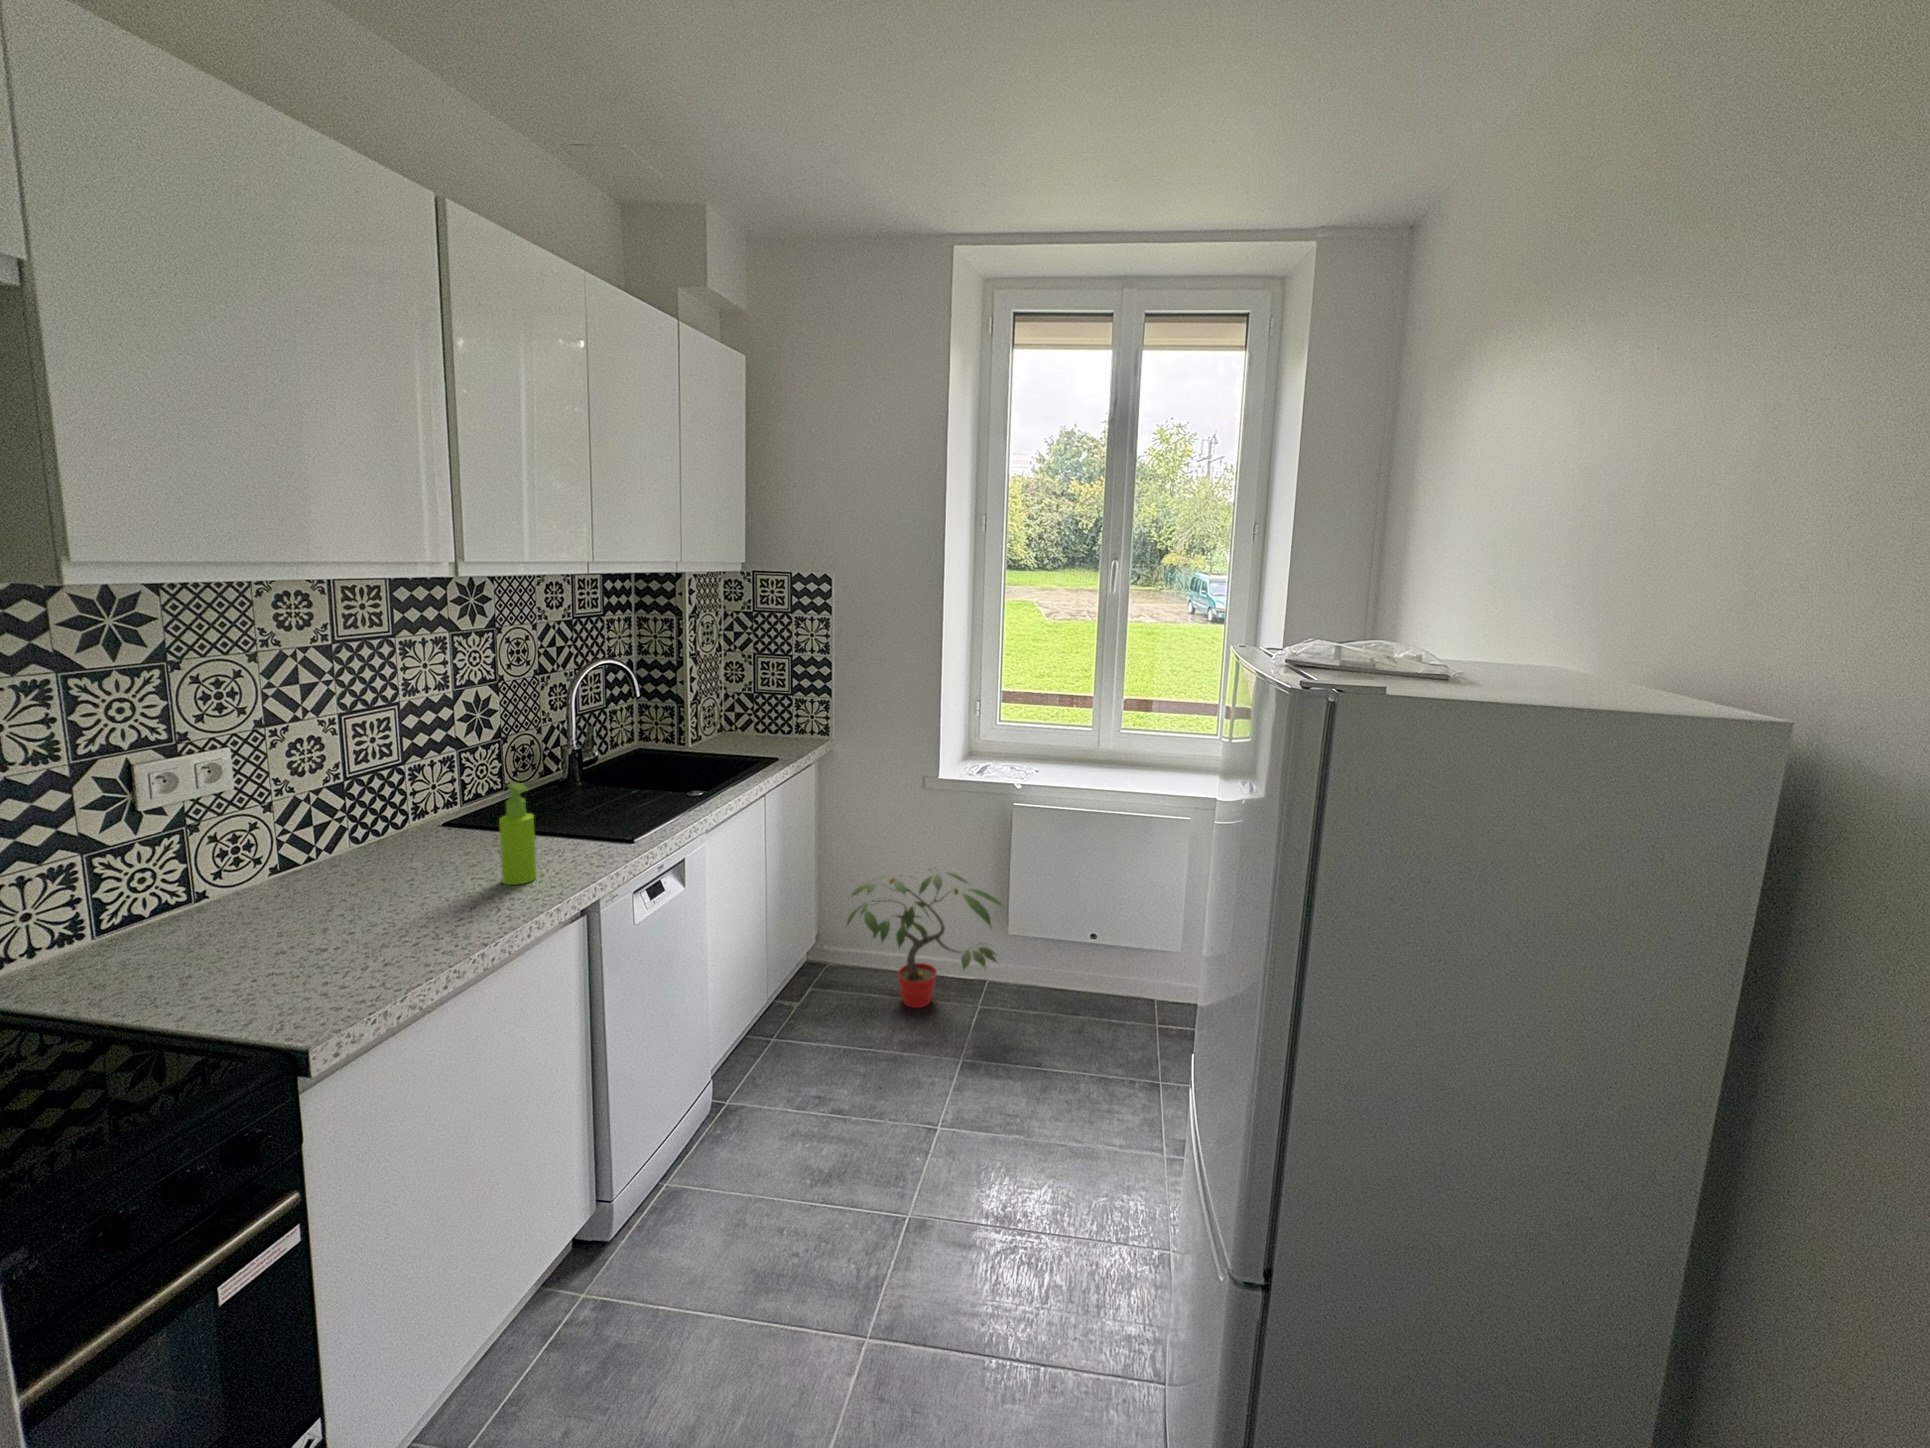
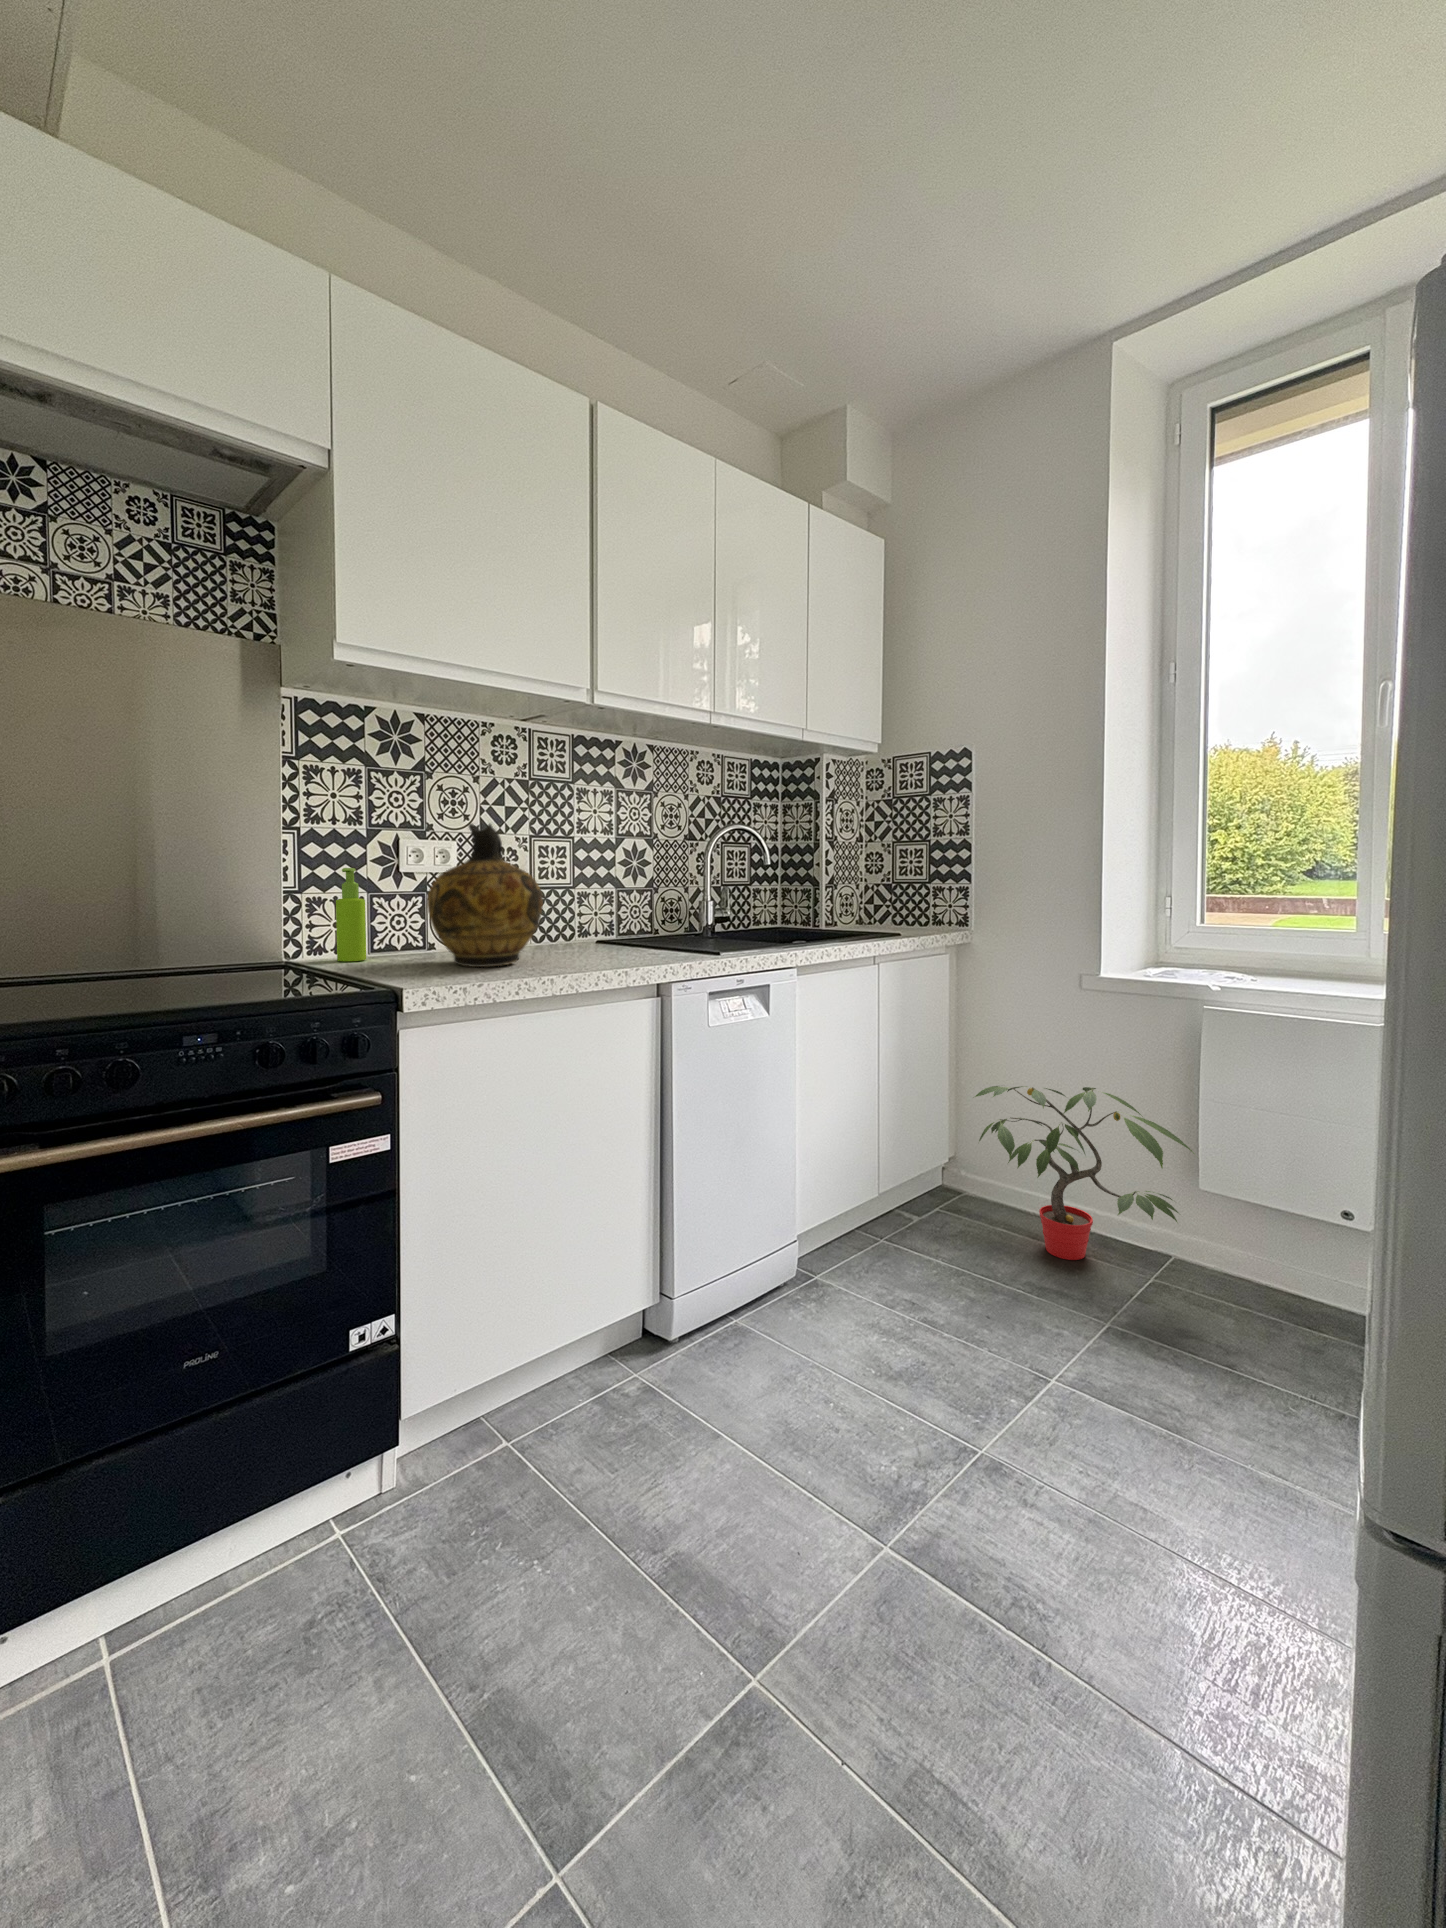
ceramic jug: none [246,762,433,947] -> present [427,824,543,967]
soap dispenser: present [499,783,537,885] -> present [336,868,366,961]

